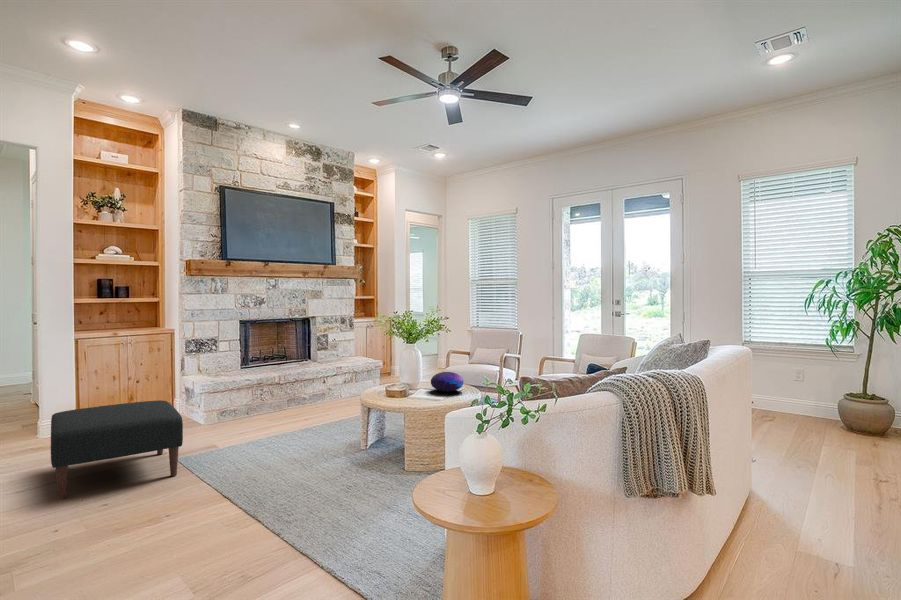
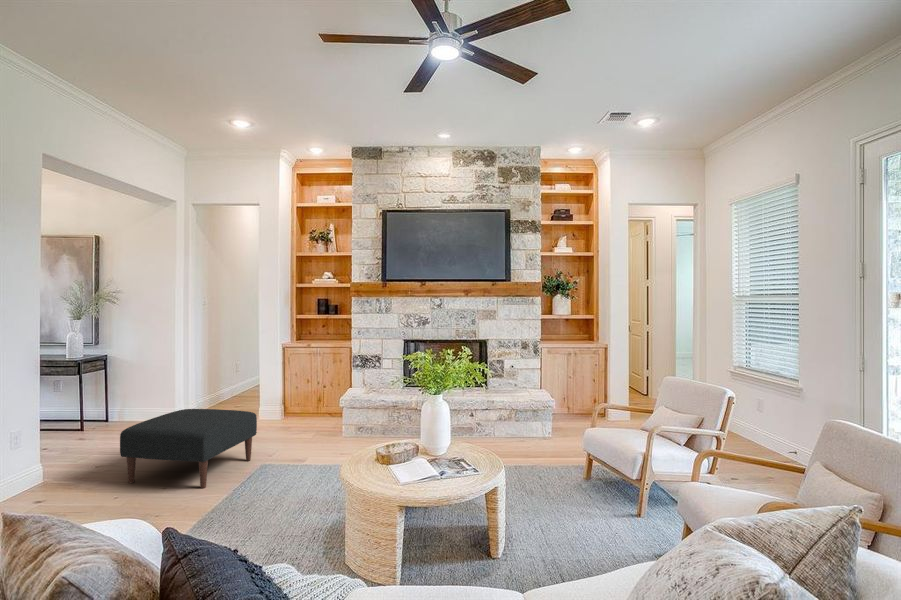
decorative orb: present [431,372,463,392] -> none [416,443,467,477]

